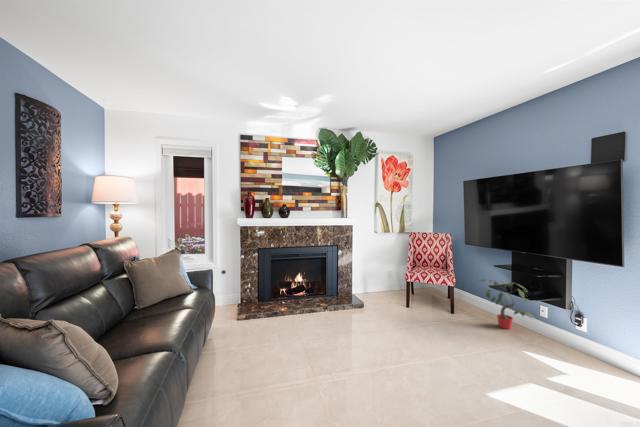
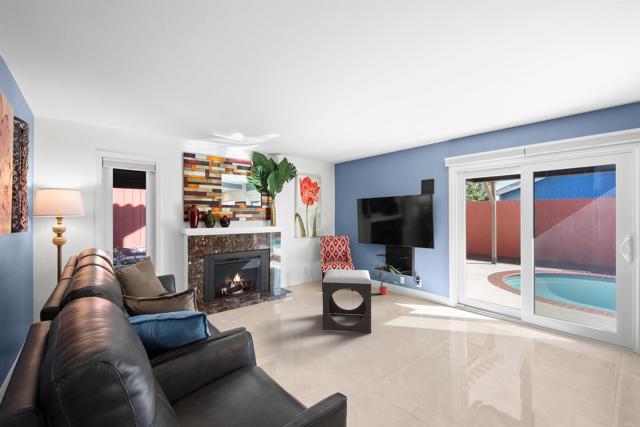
footstool: none [379,284,471,414] -> present [323,269,371,333]

